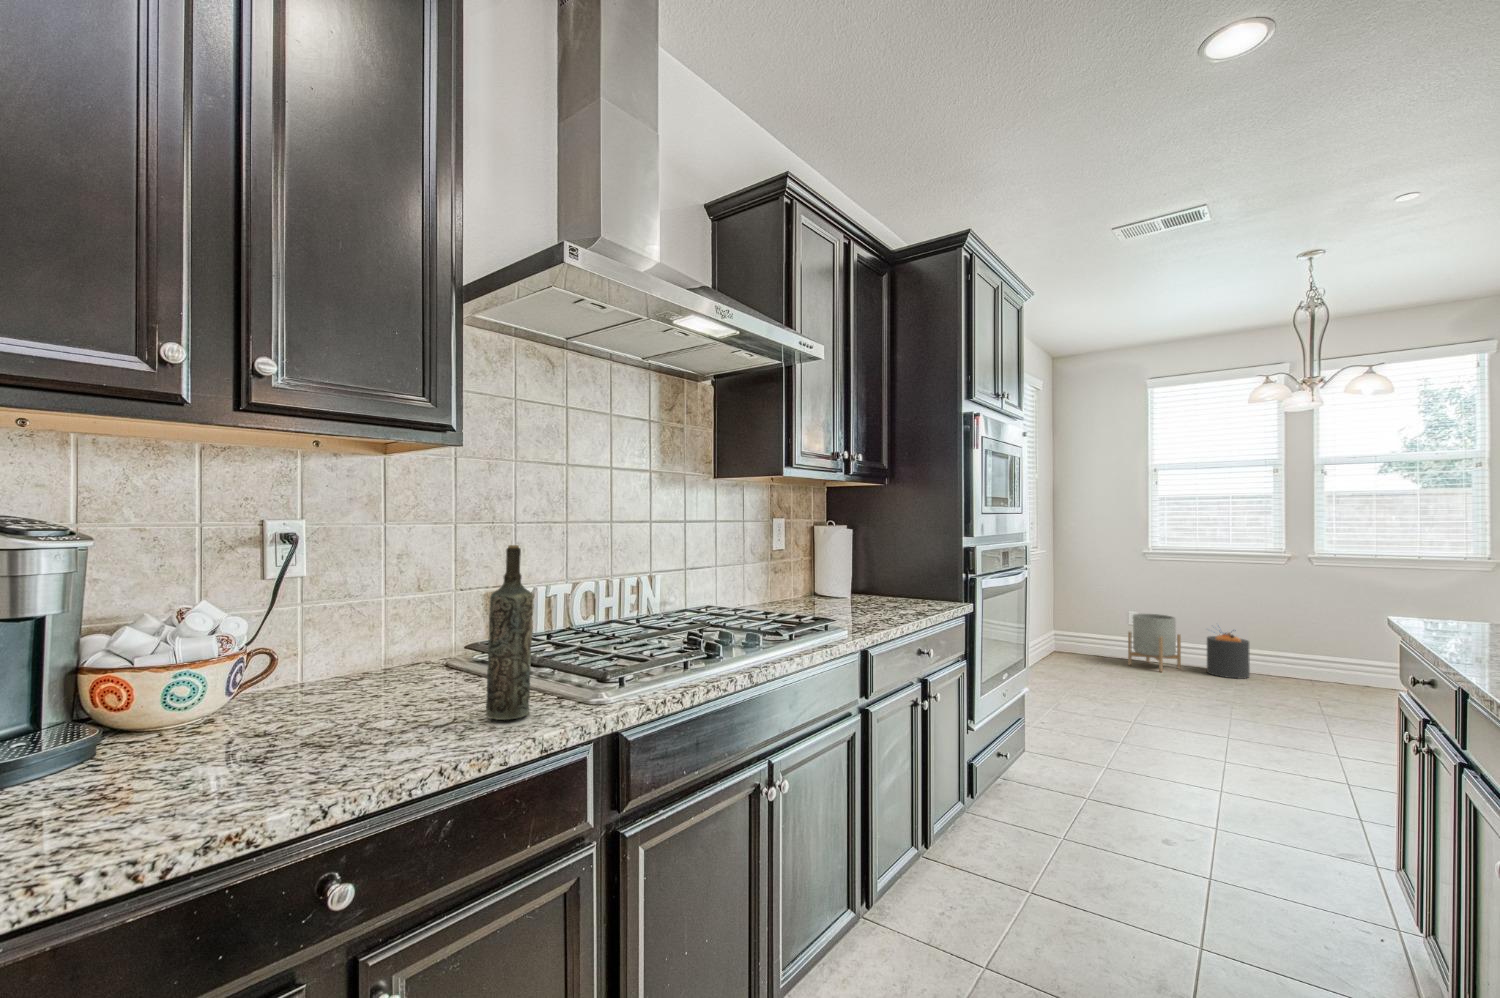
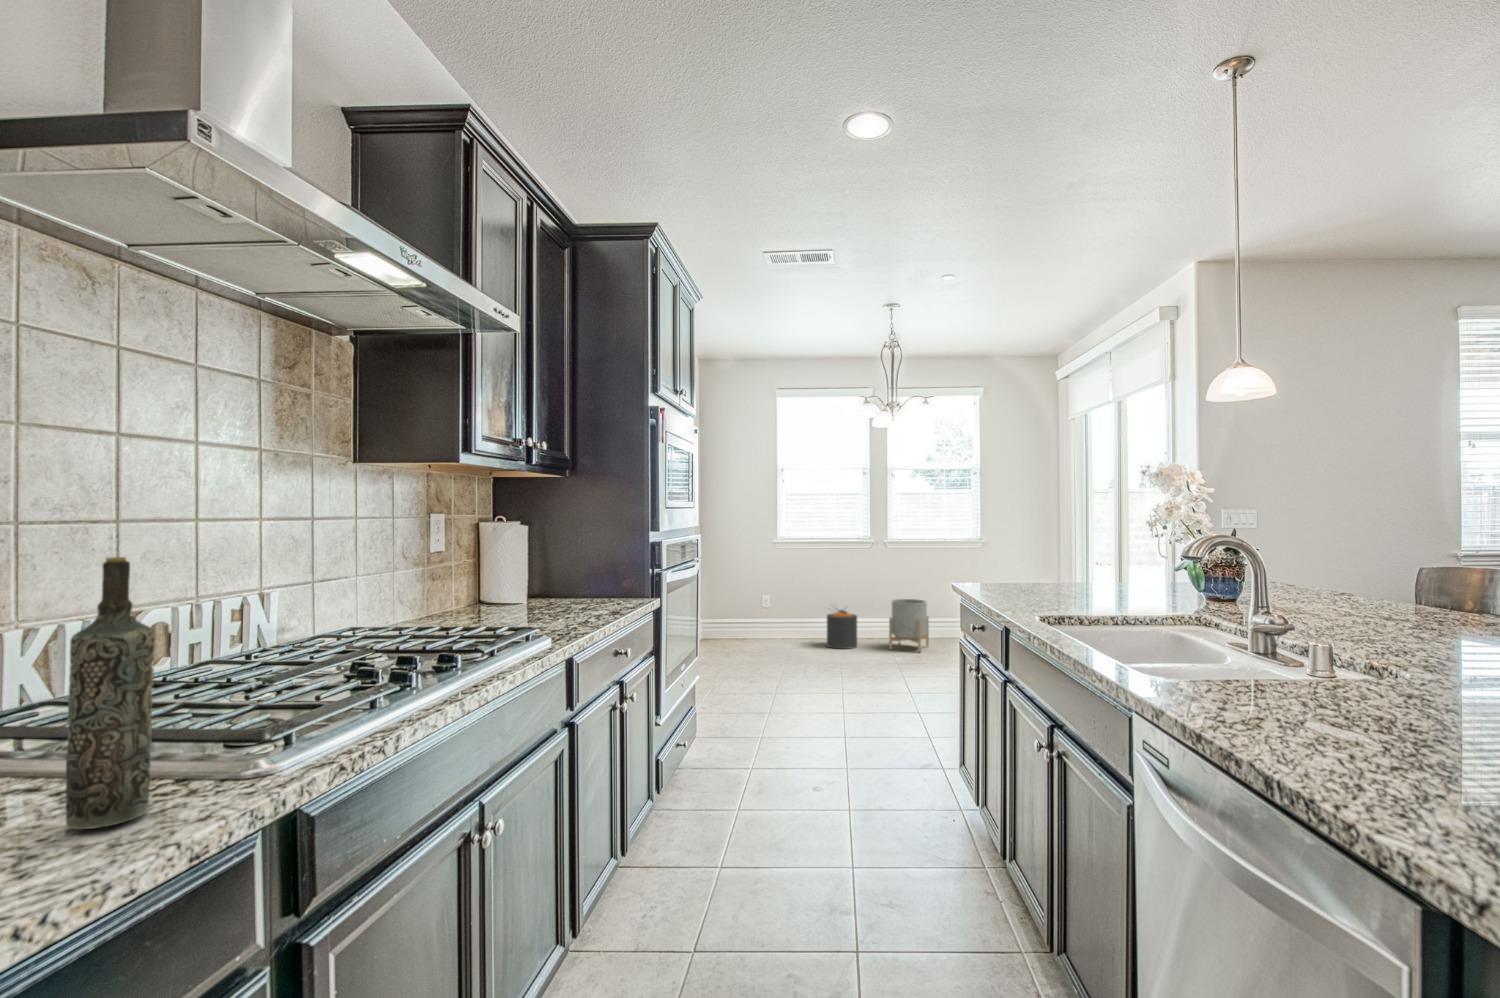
planter: present [1128,614,1181,672] -> present [889,599,929,652]

